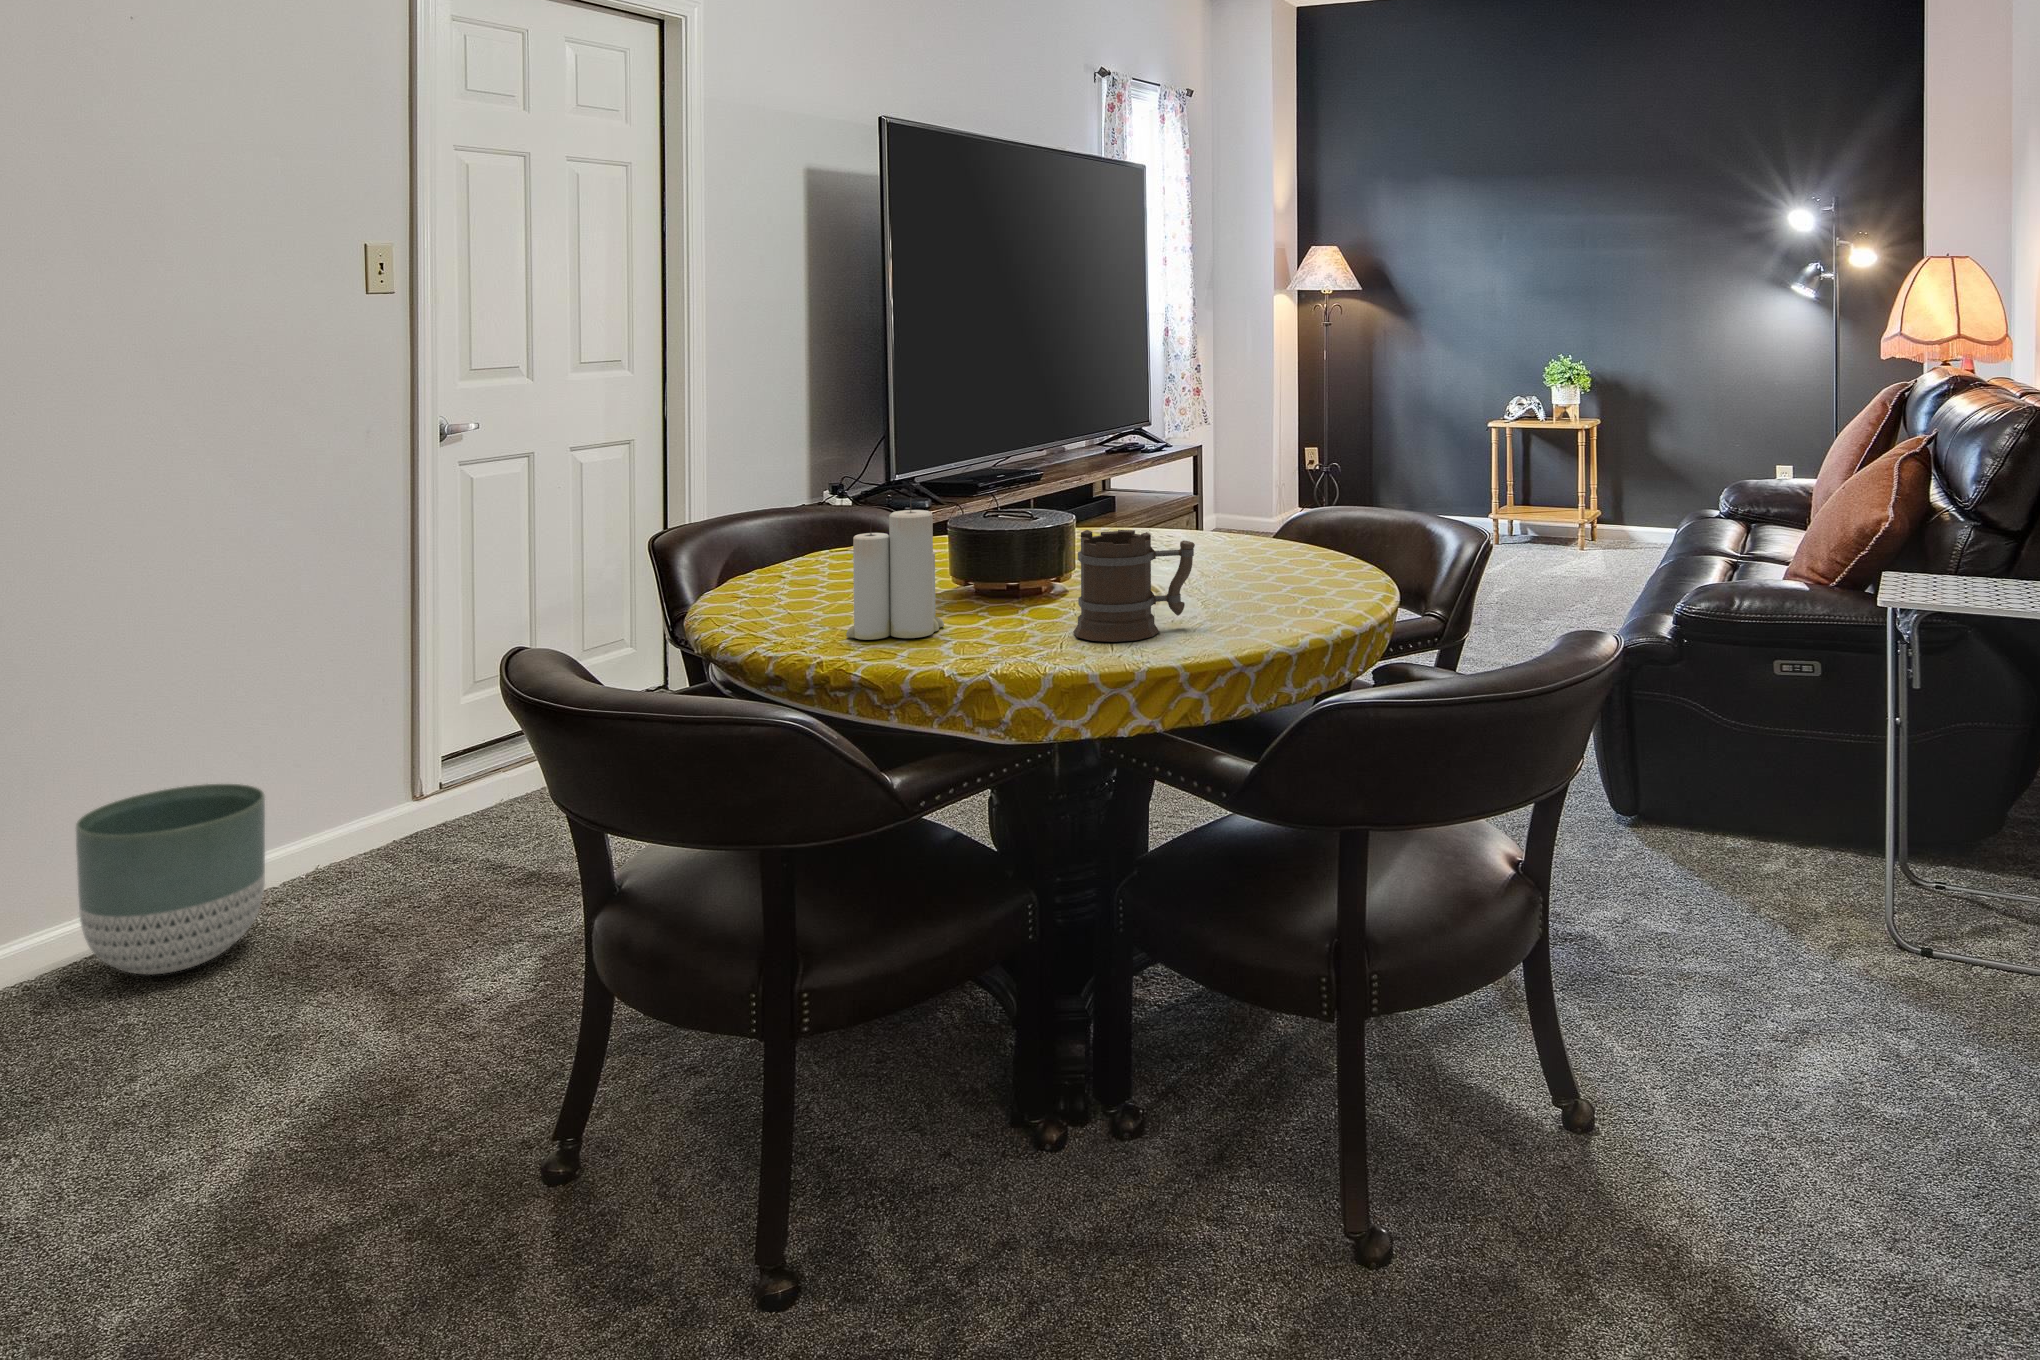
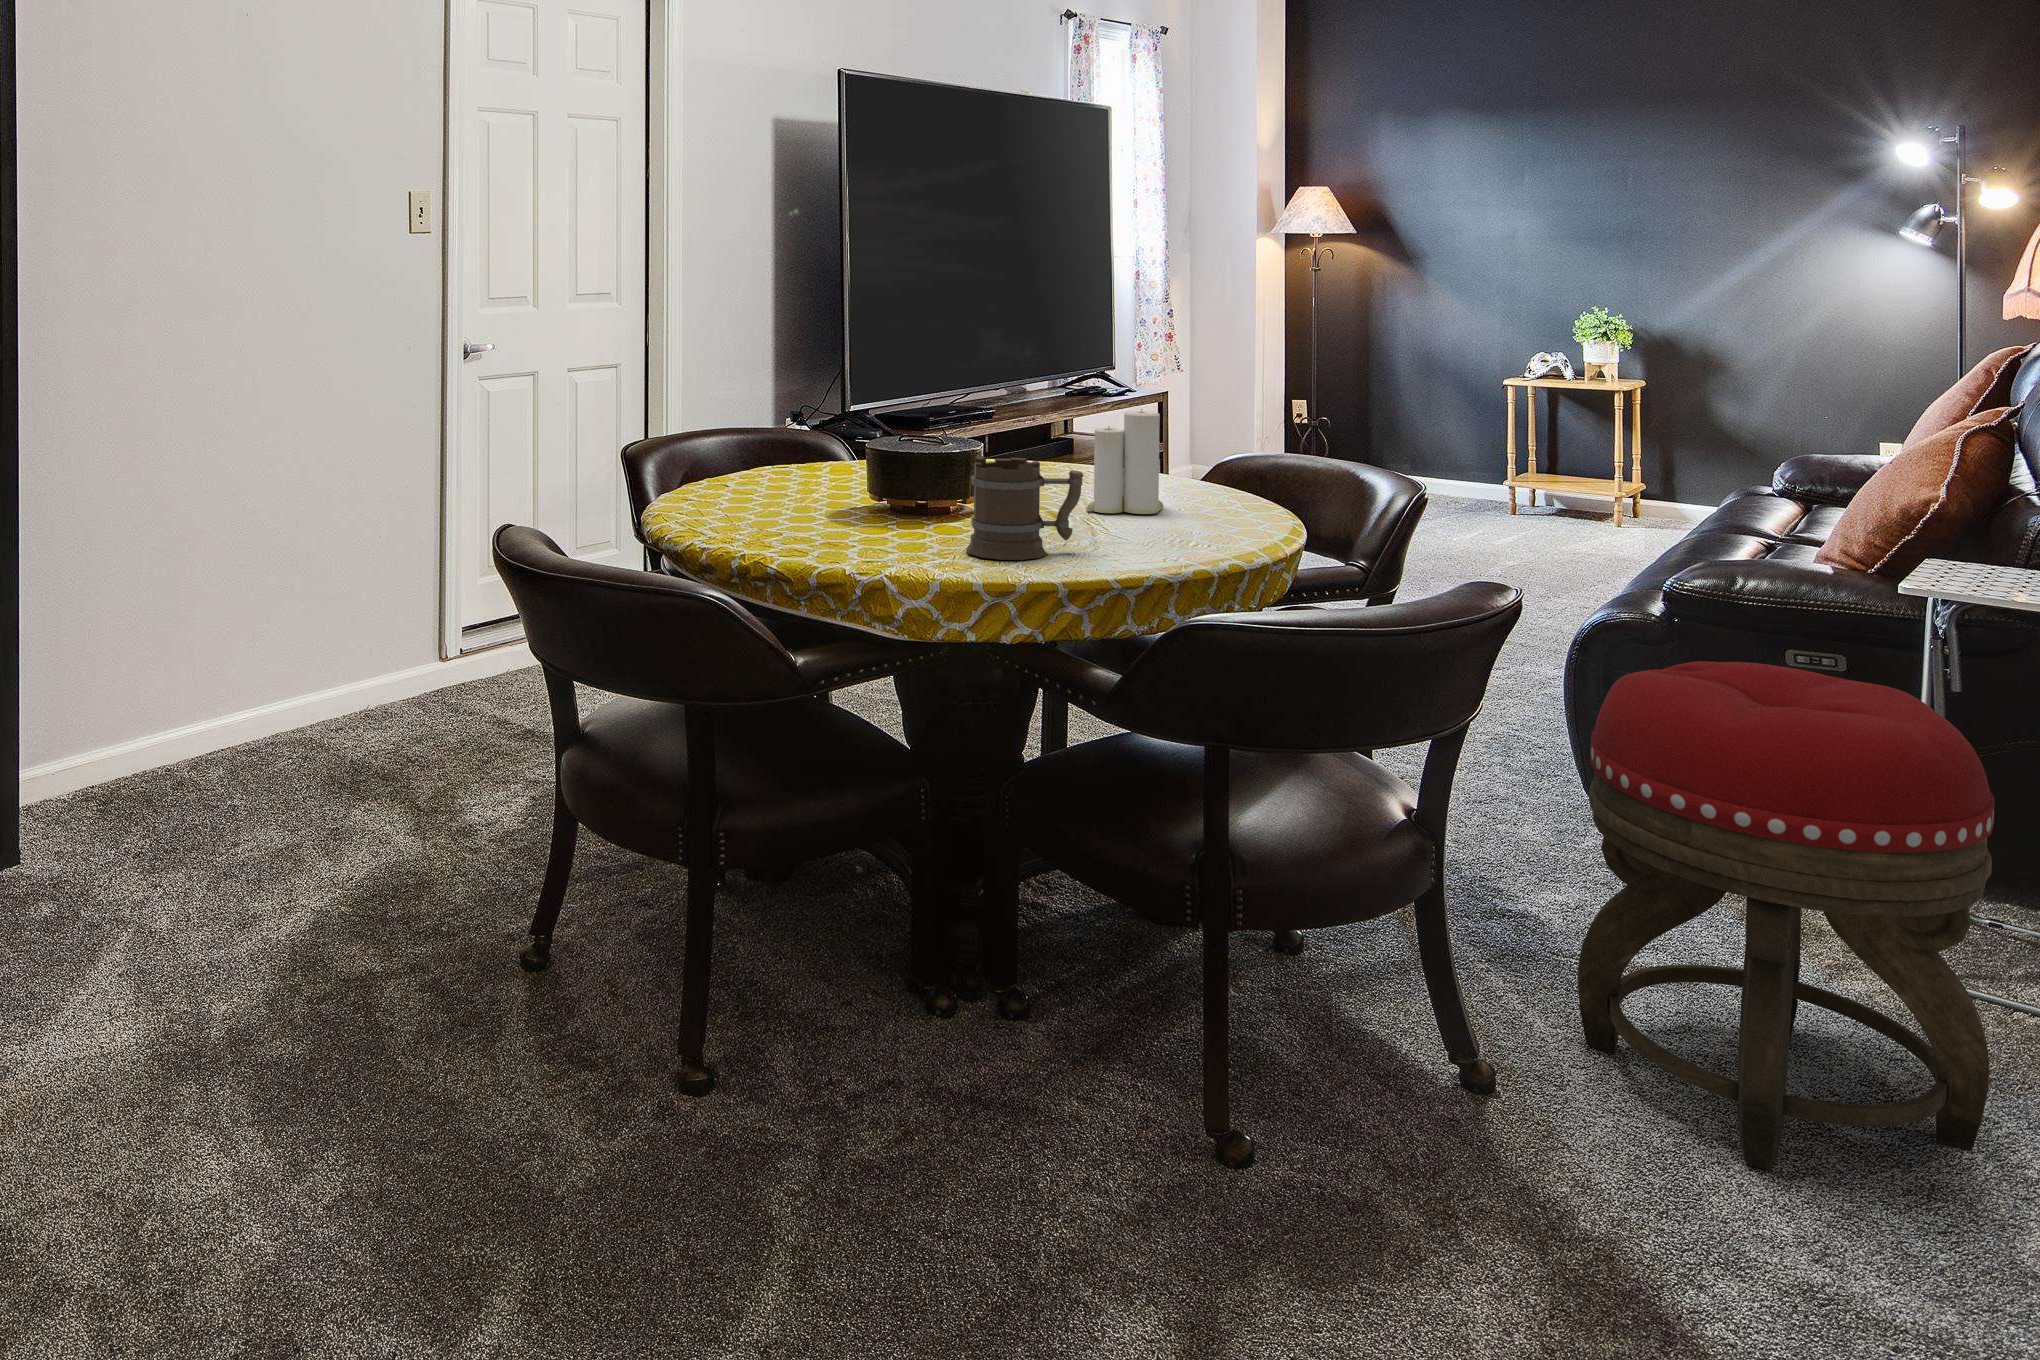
candle: present [846,498,944,640] -> present [1087,400,1164,514]
footstool: none [1653,685,1987,1163] -> present [1578,661,1995,1170]
planter: present [76,784,265,975] -> none [207,634,336,778]

